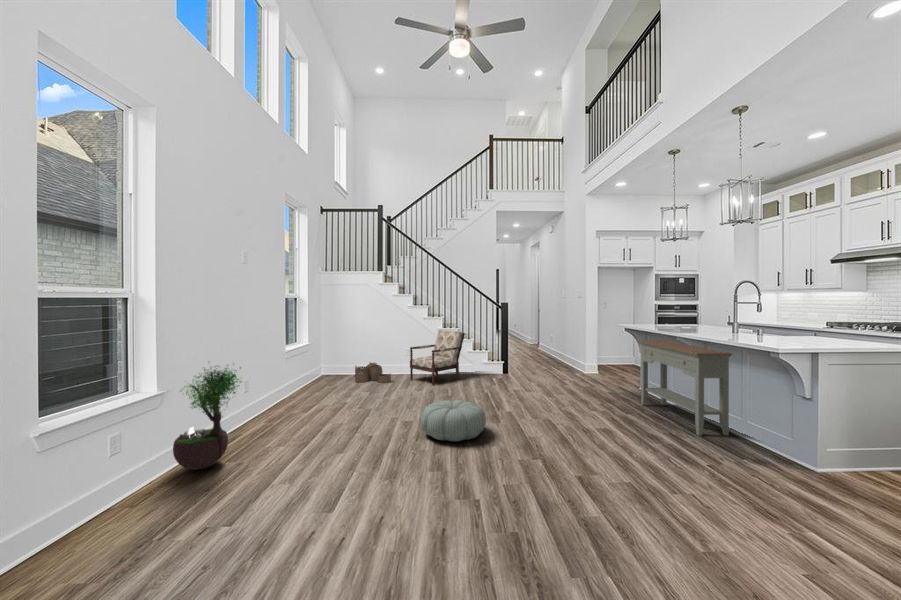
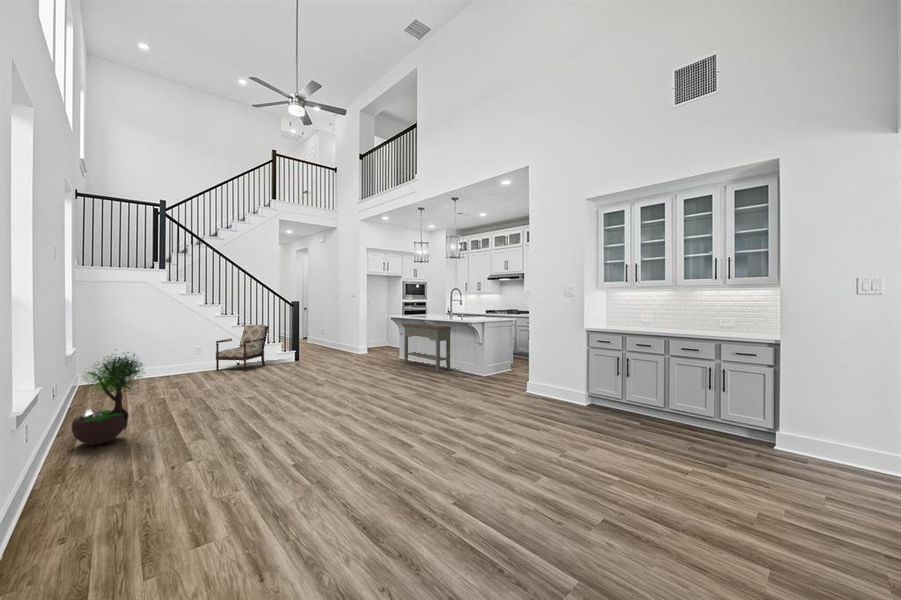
woven basket: present [355,363,391,383] -> none [154,359,197,379]
pouf: present [421,400,486,442] -> none [274,370,323,396]

